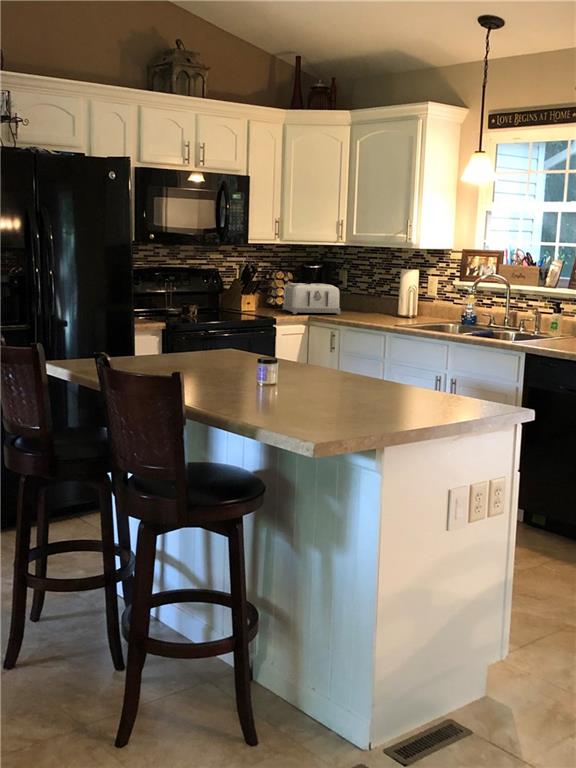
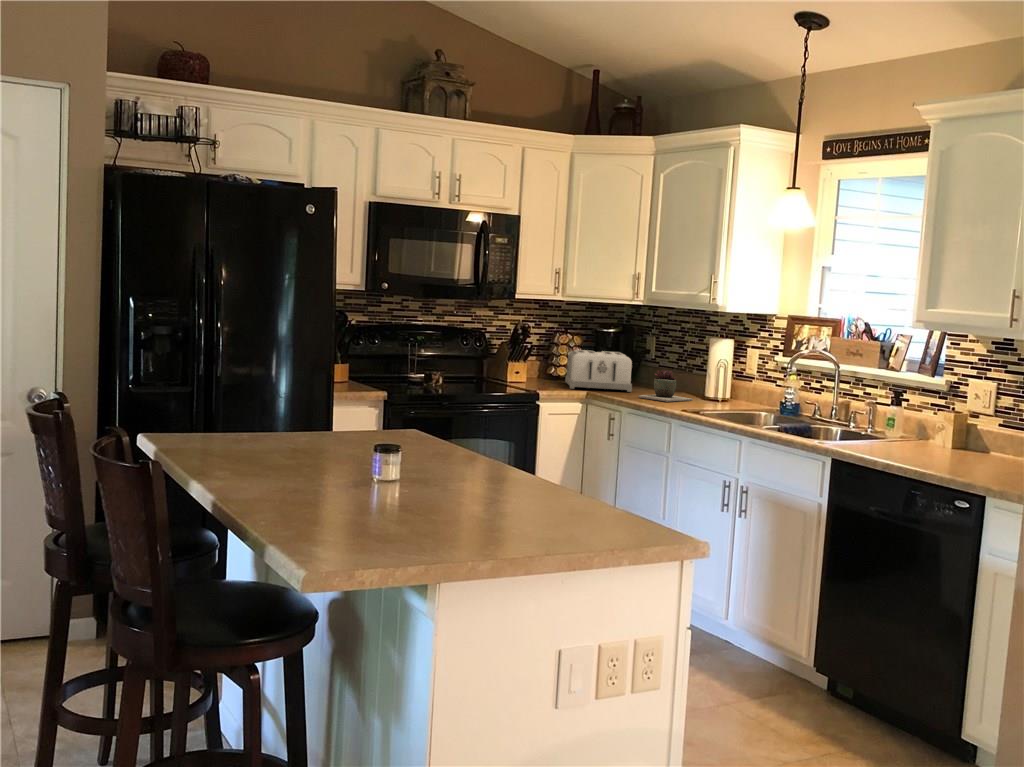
succulent plant: none [350,295,391,320] -> present [638,370,693,402]

